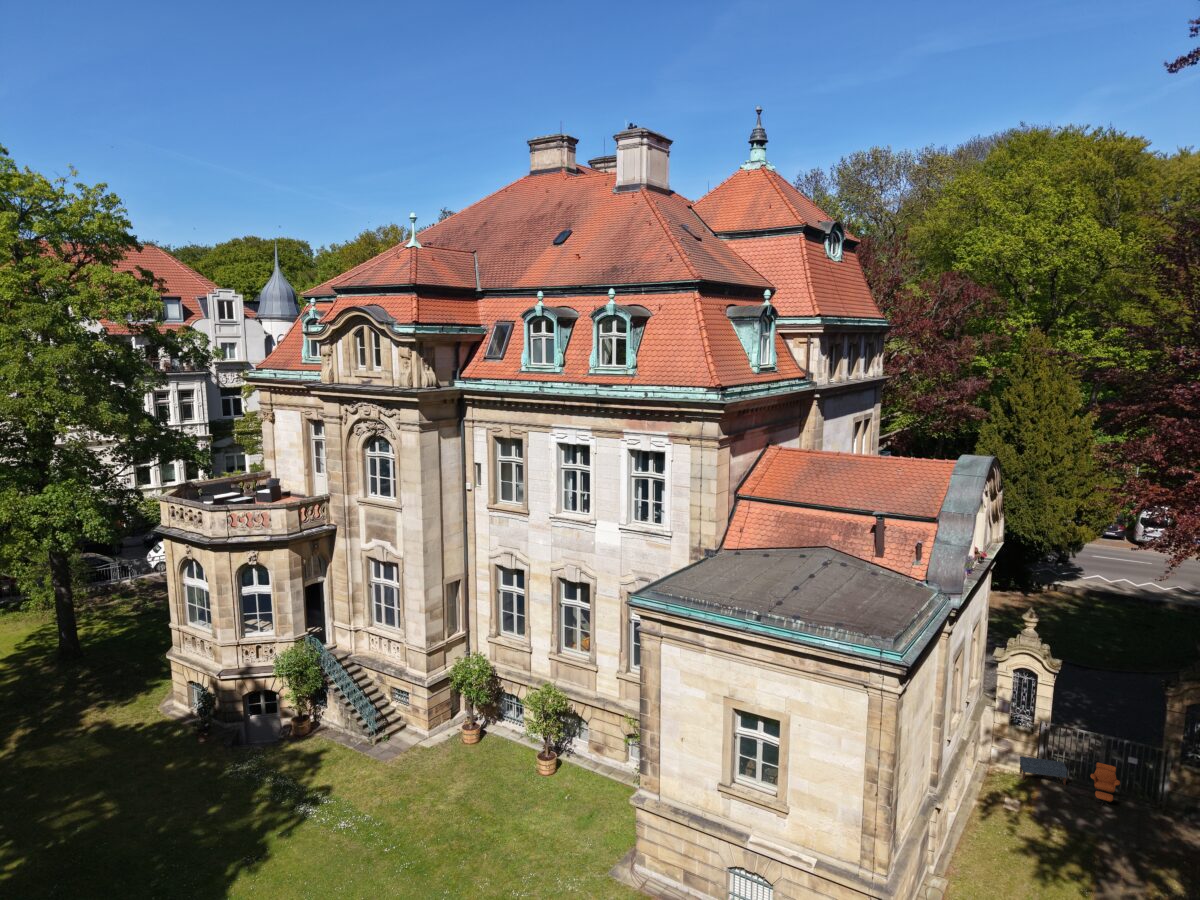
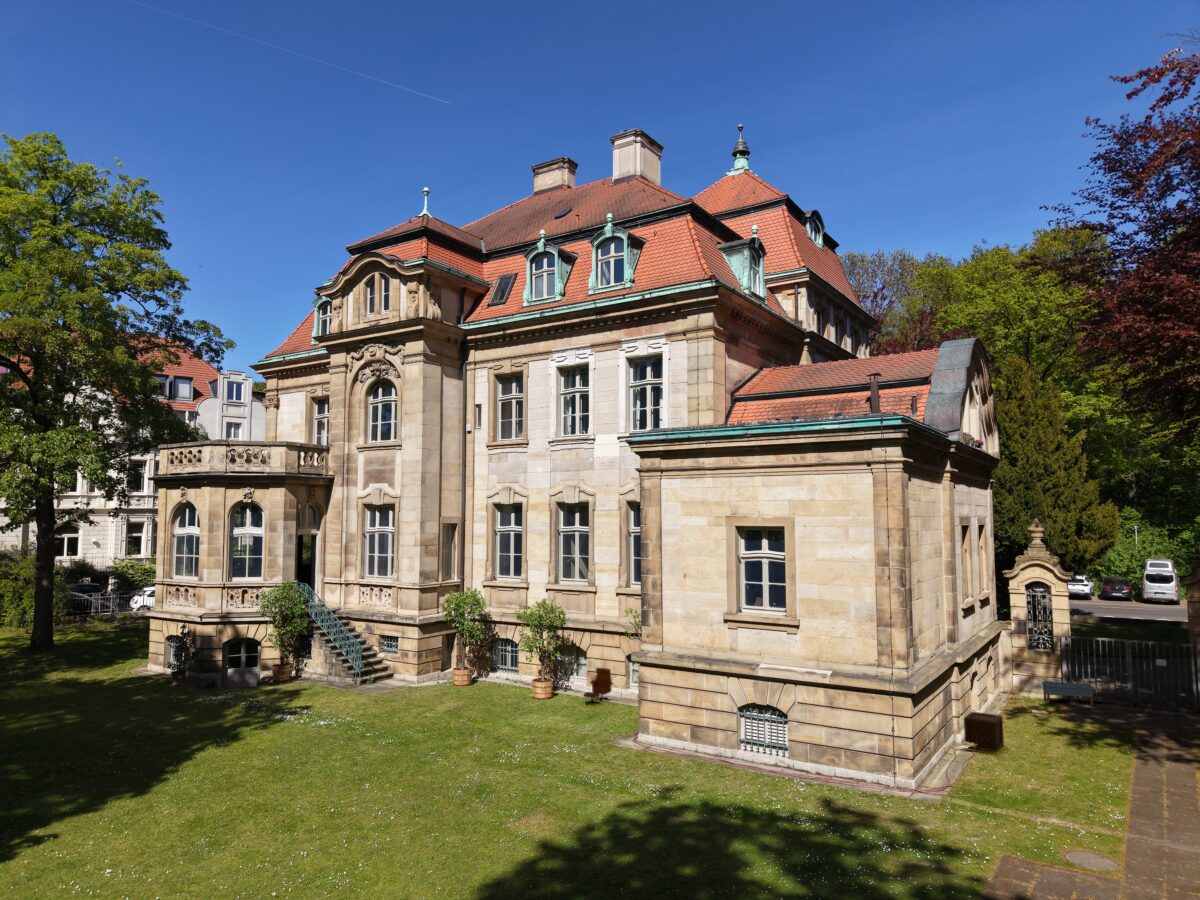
lounge chair: present [1090,762,1120,807] -> present [584,668,613,704]
wooden crate: none [938,833,976,882] -> present [964,712,1004,751]

